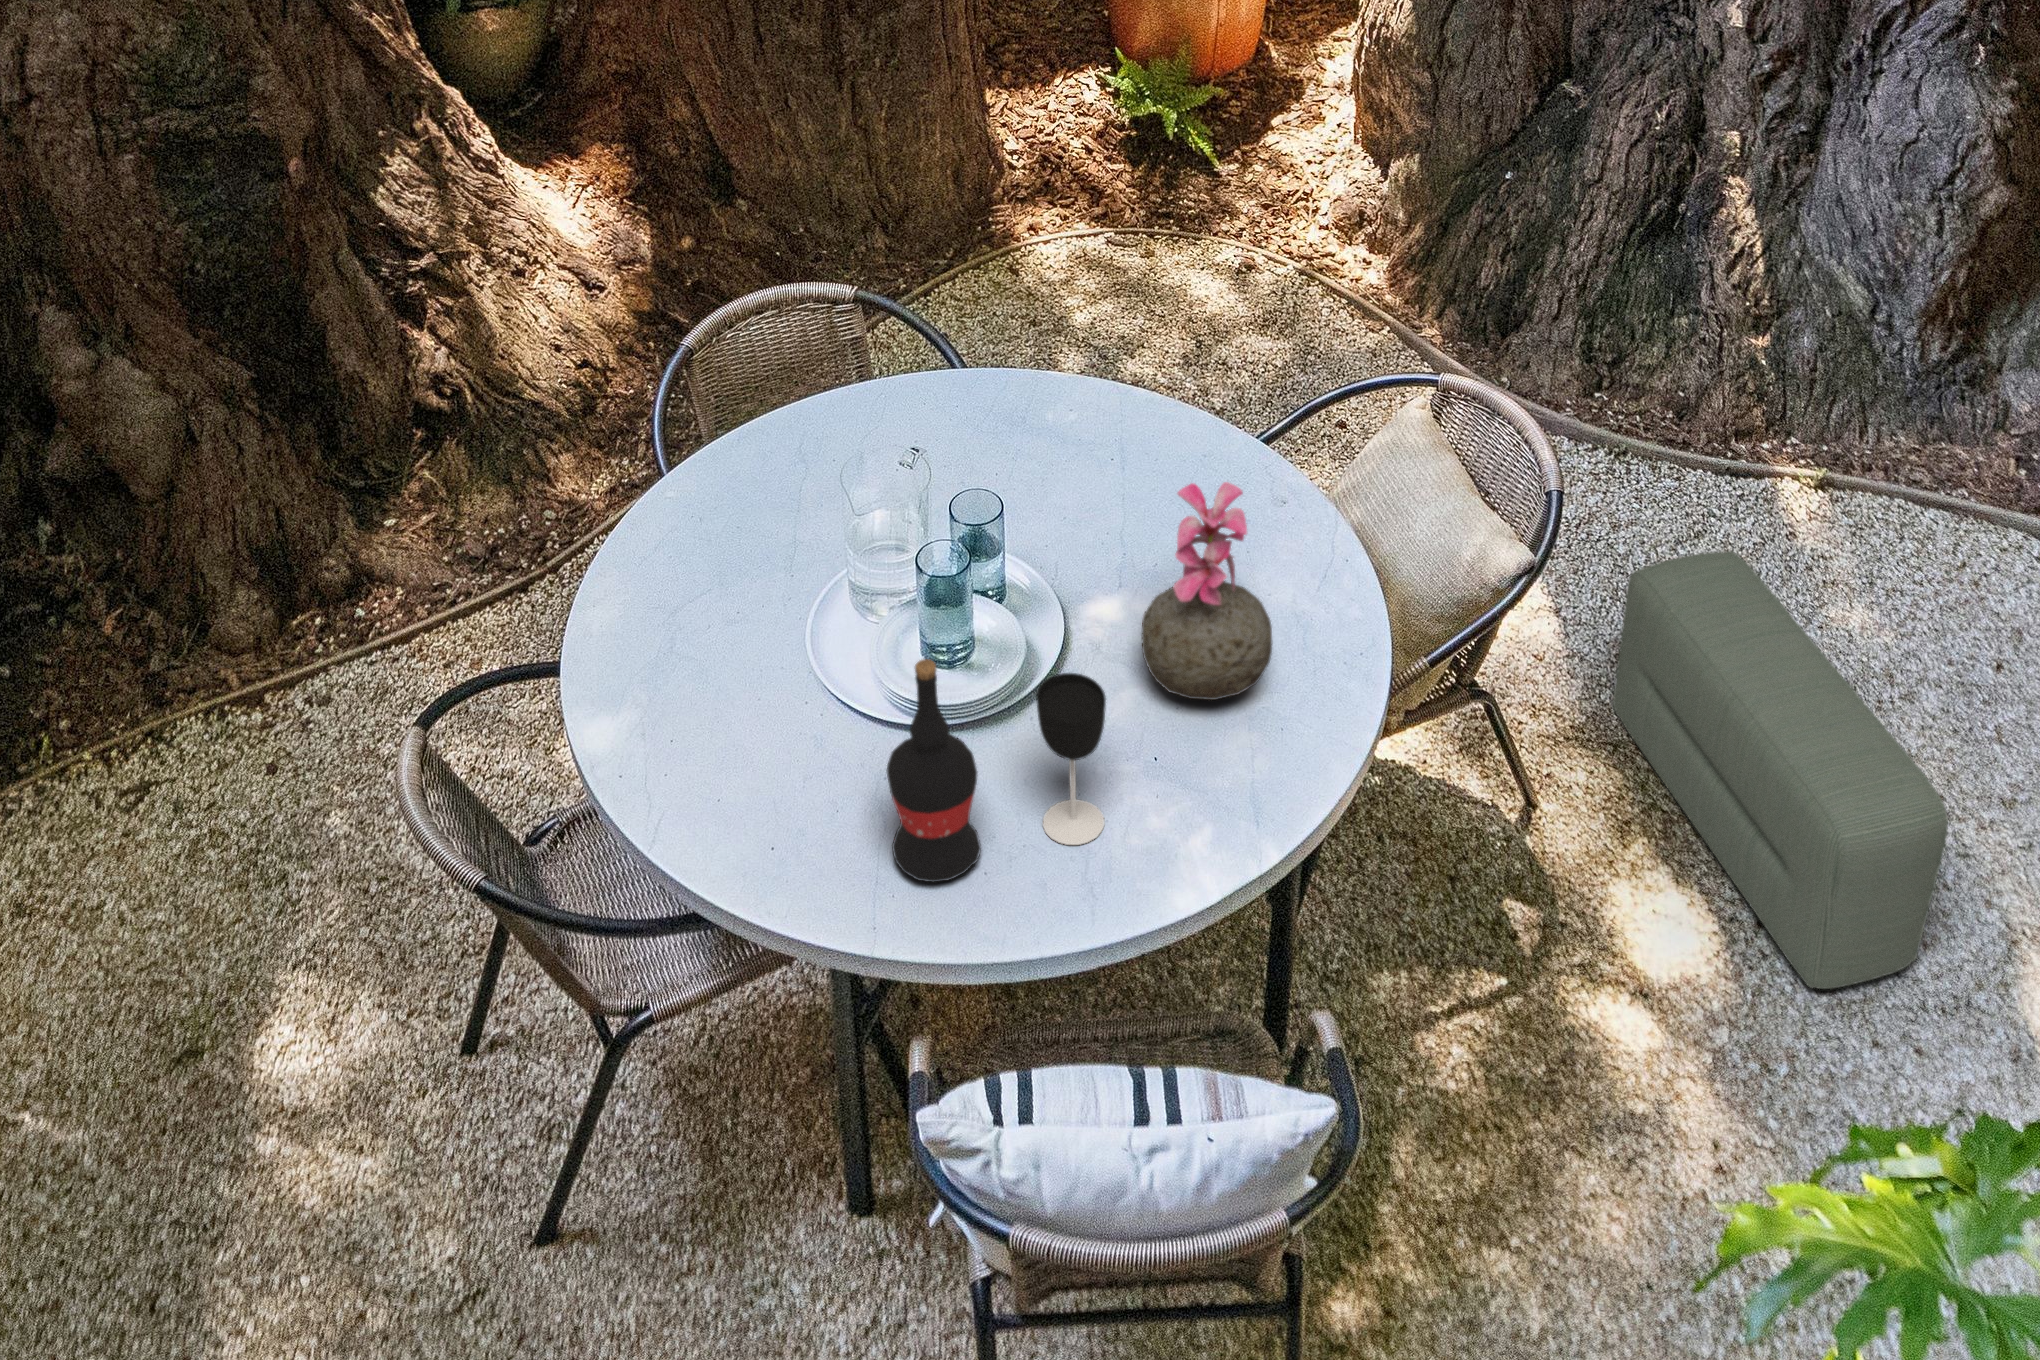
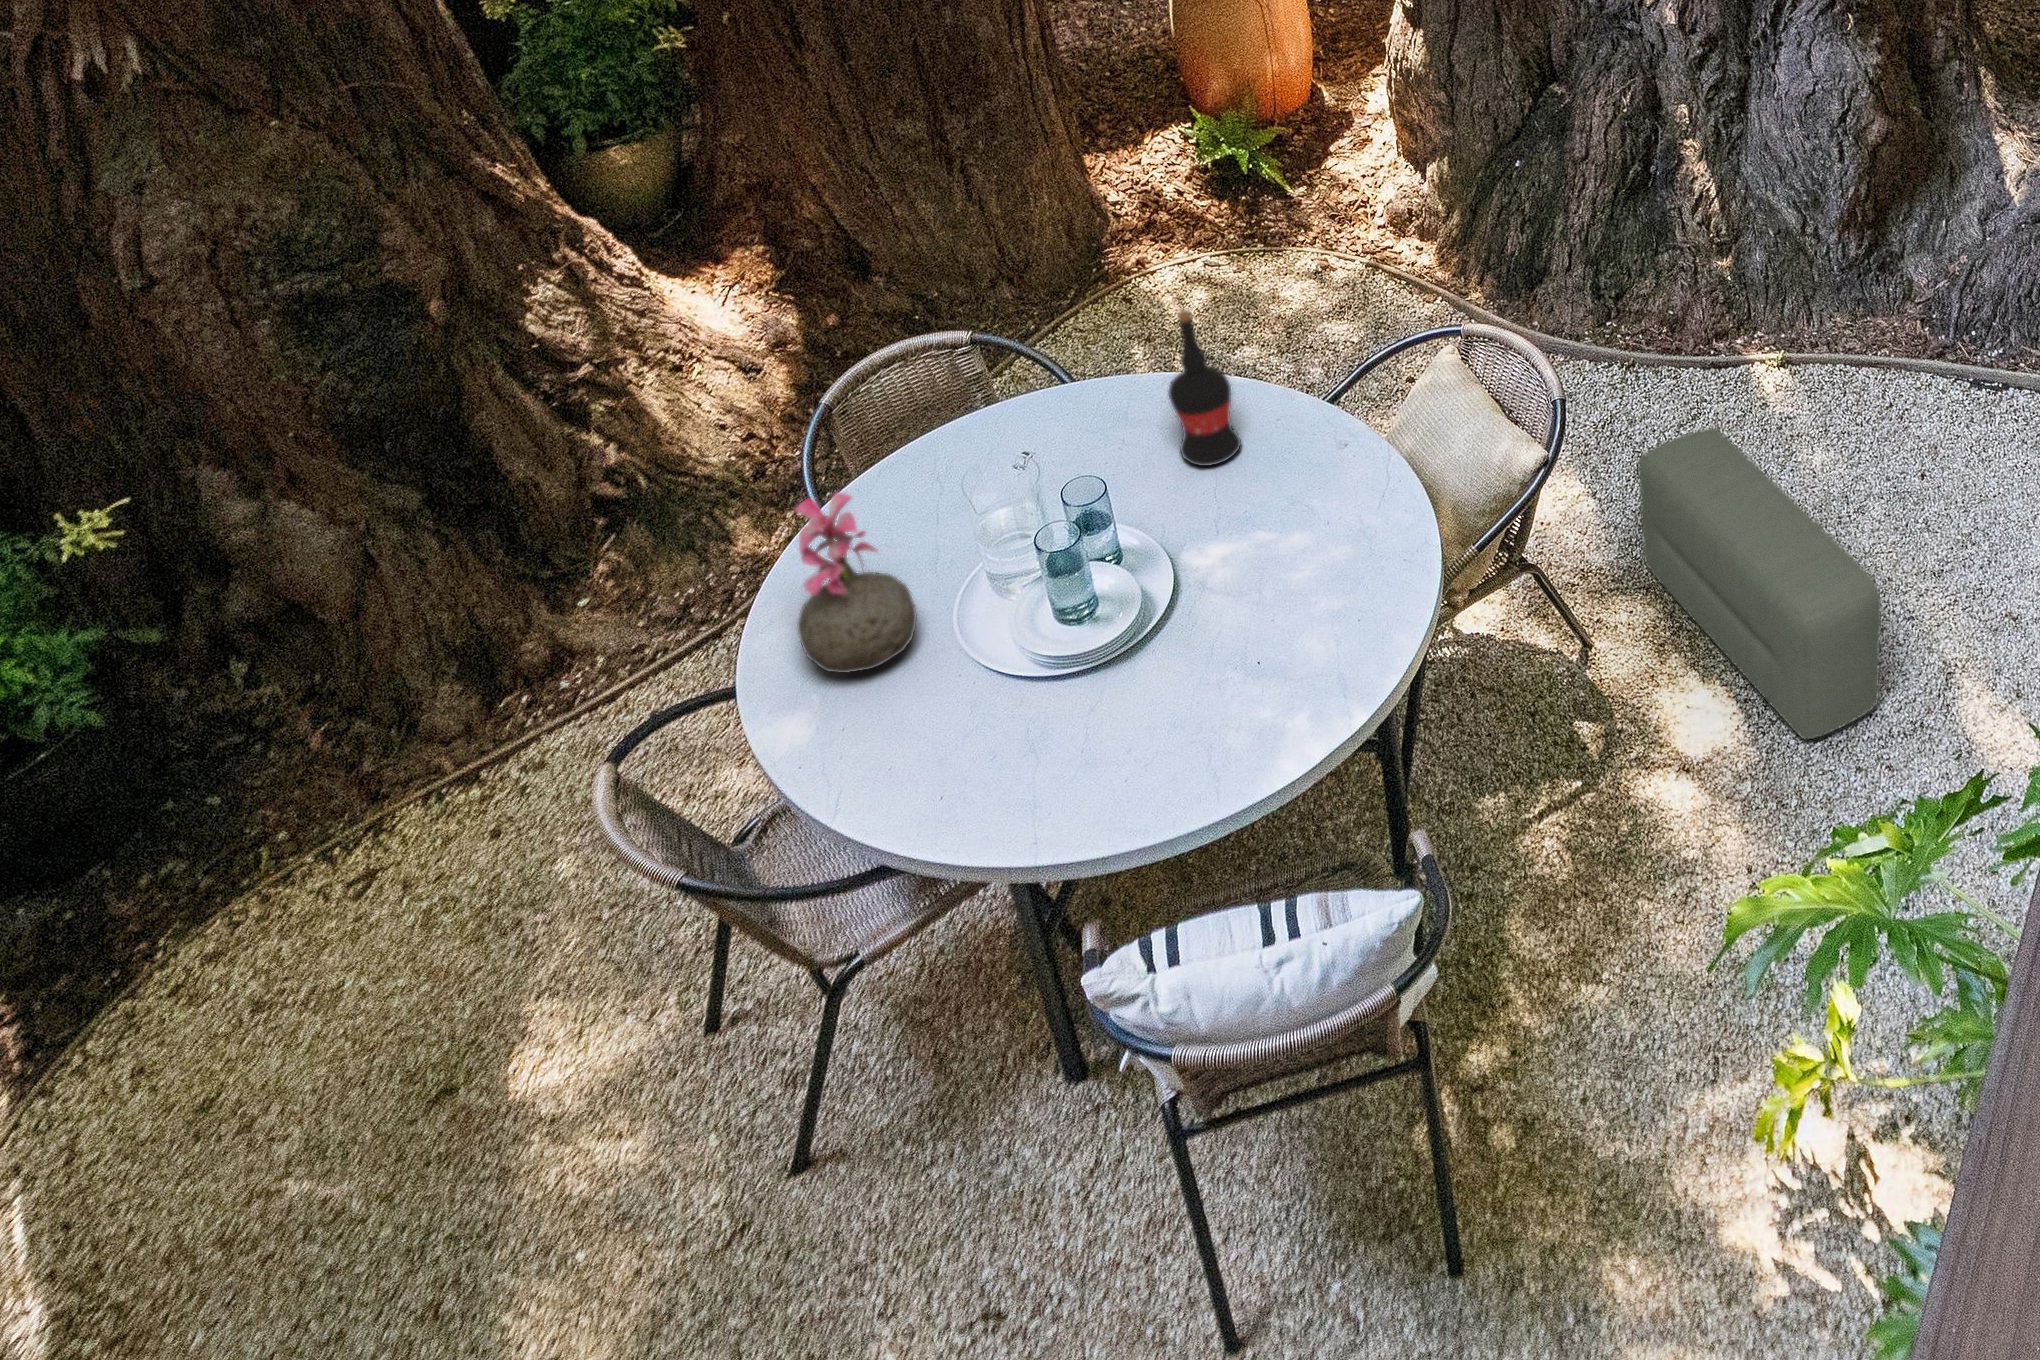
vase: present [1142,482,1272,700] -> present [795,492,916,673]
wine bottle: present [886,659,981,882] -> present [1169,310,1241,466]
wine glass: present [1036,673,1106,845] -> none [1142,606,1218,742]

